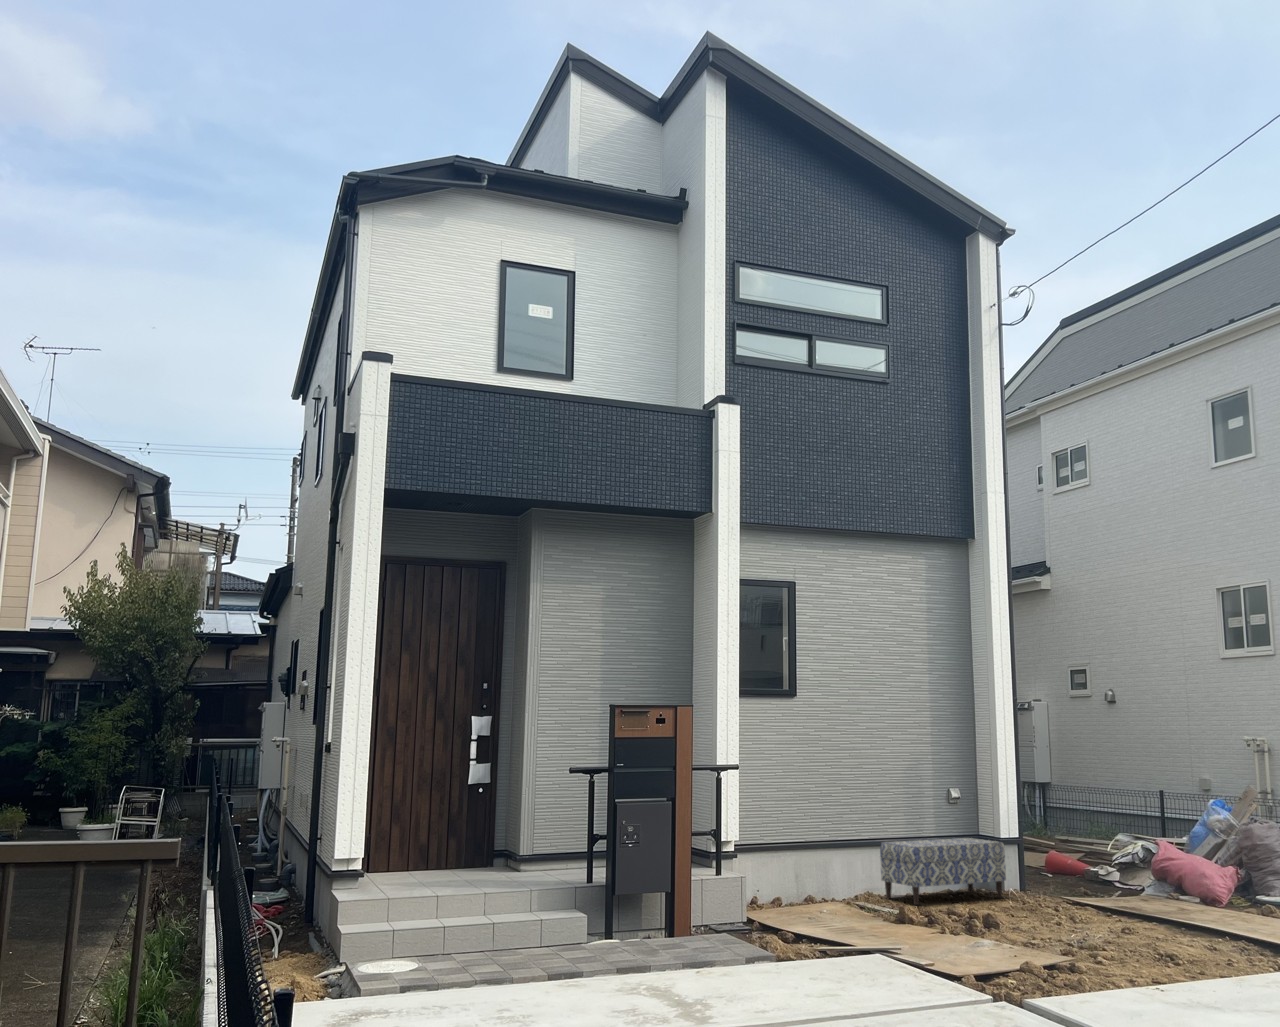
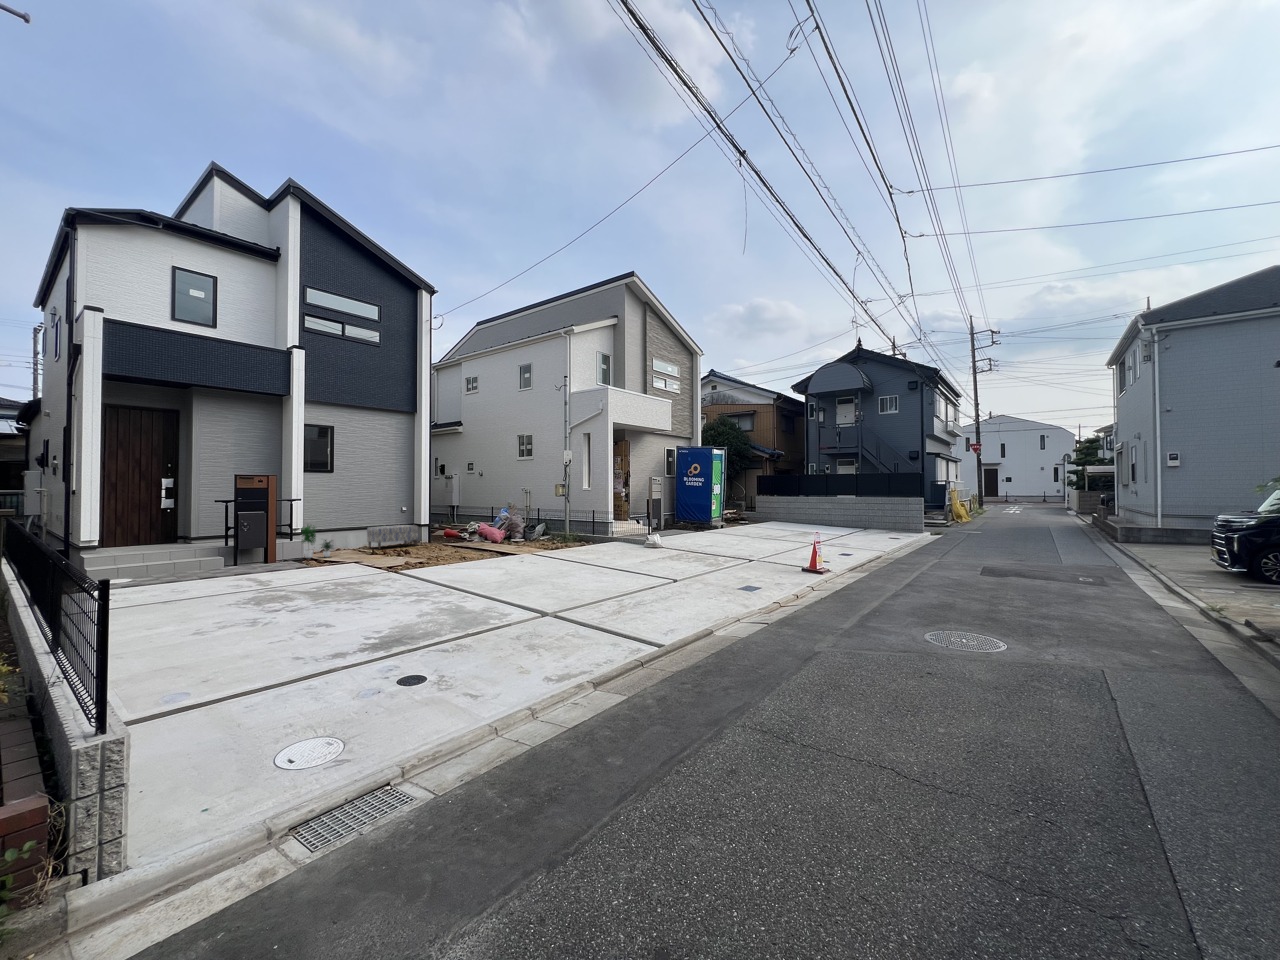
potted plant: none [741,829,821,922] -> present [301,526,333,558]

